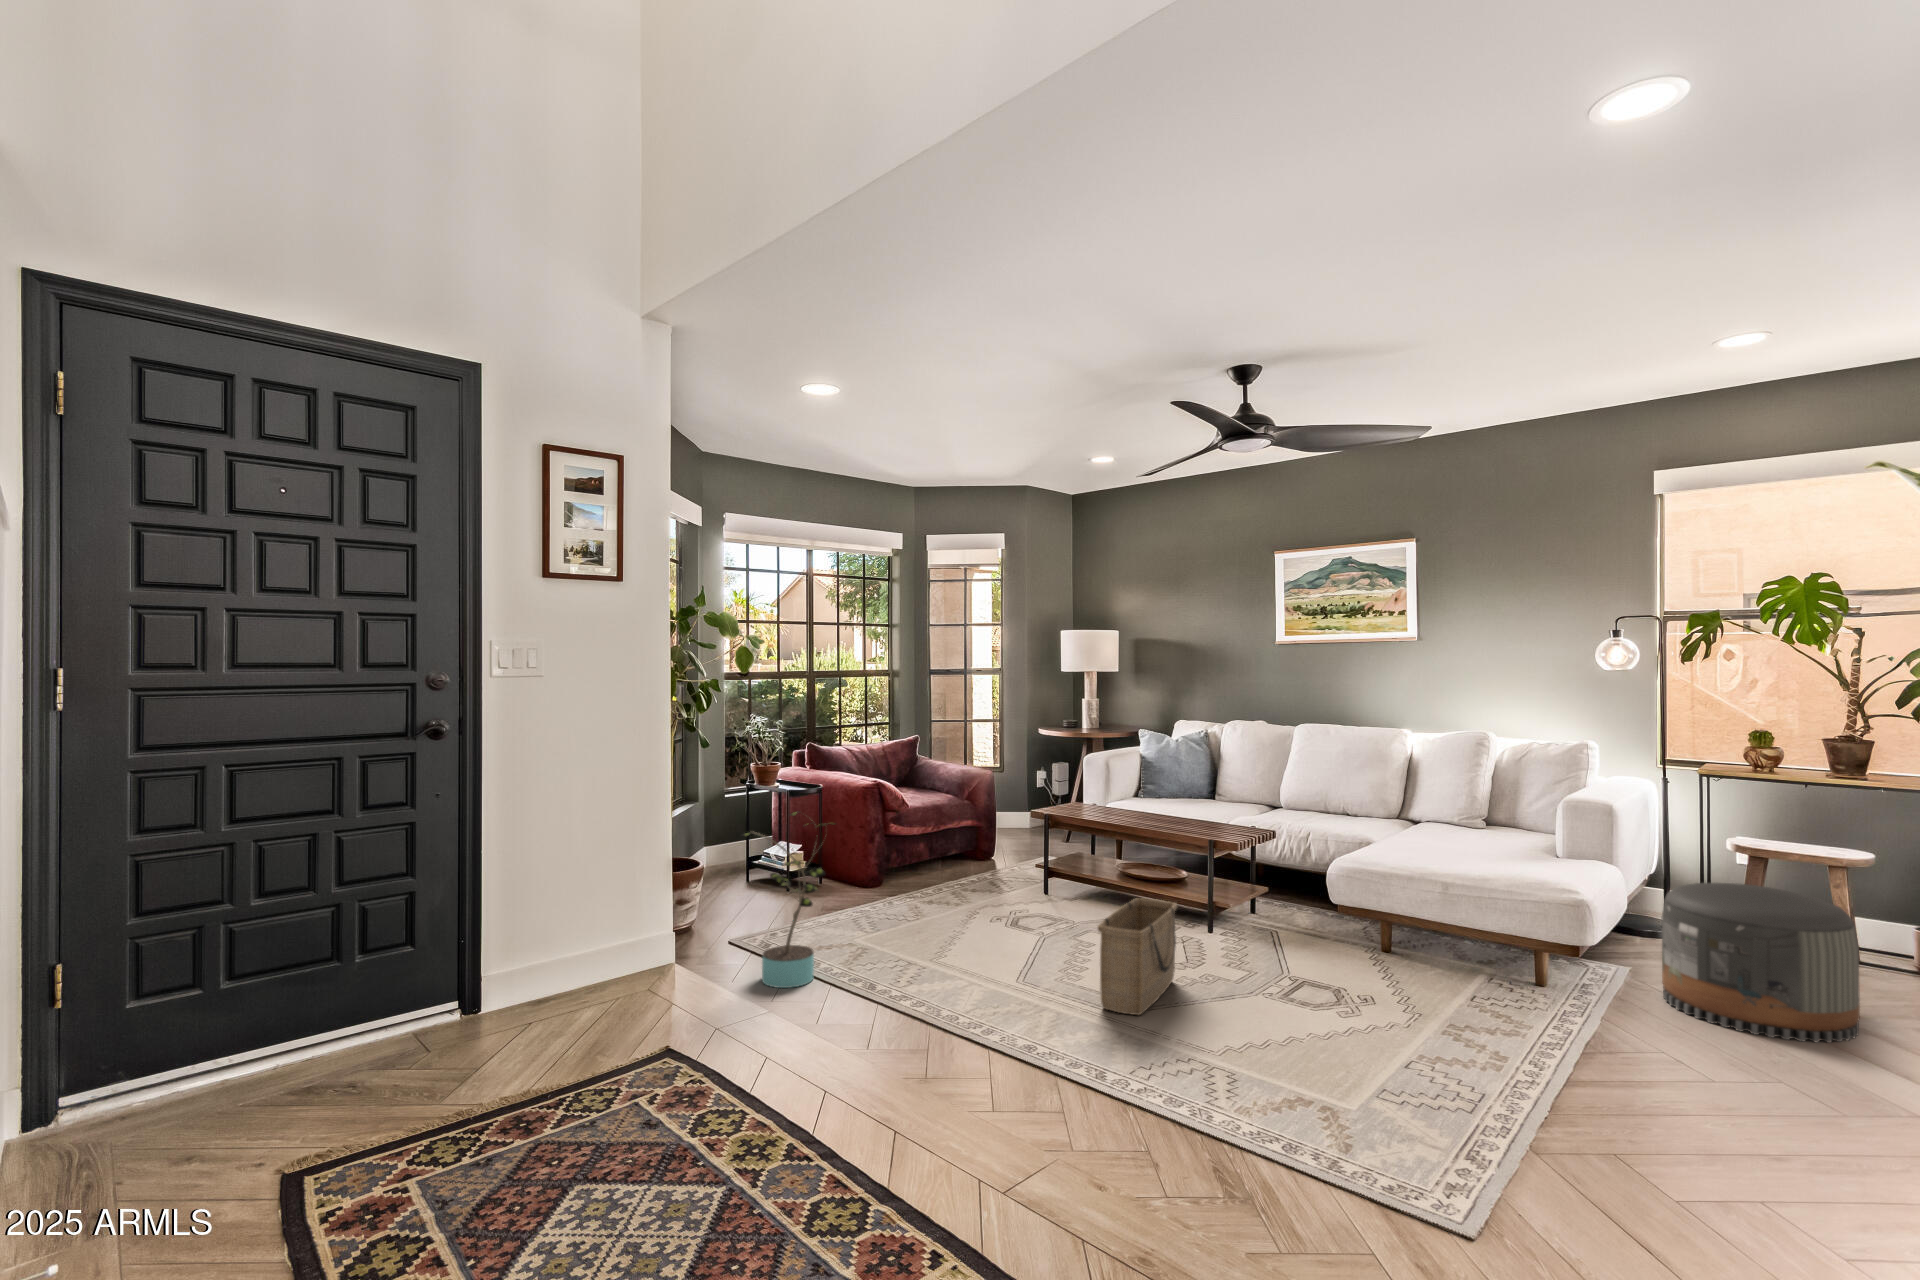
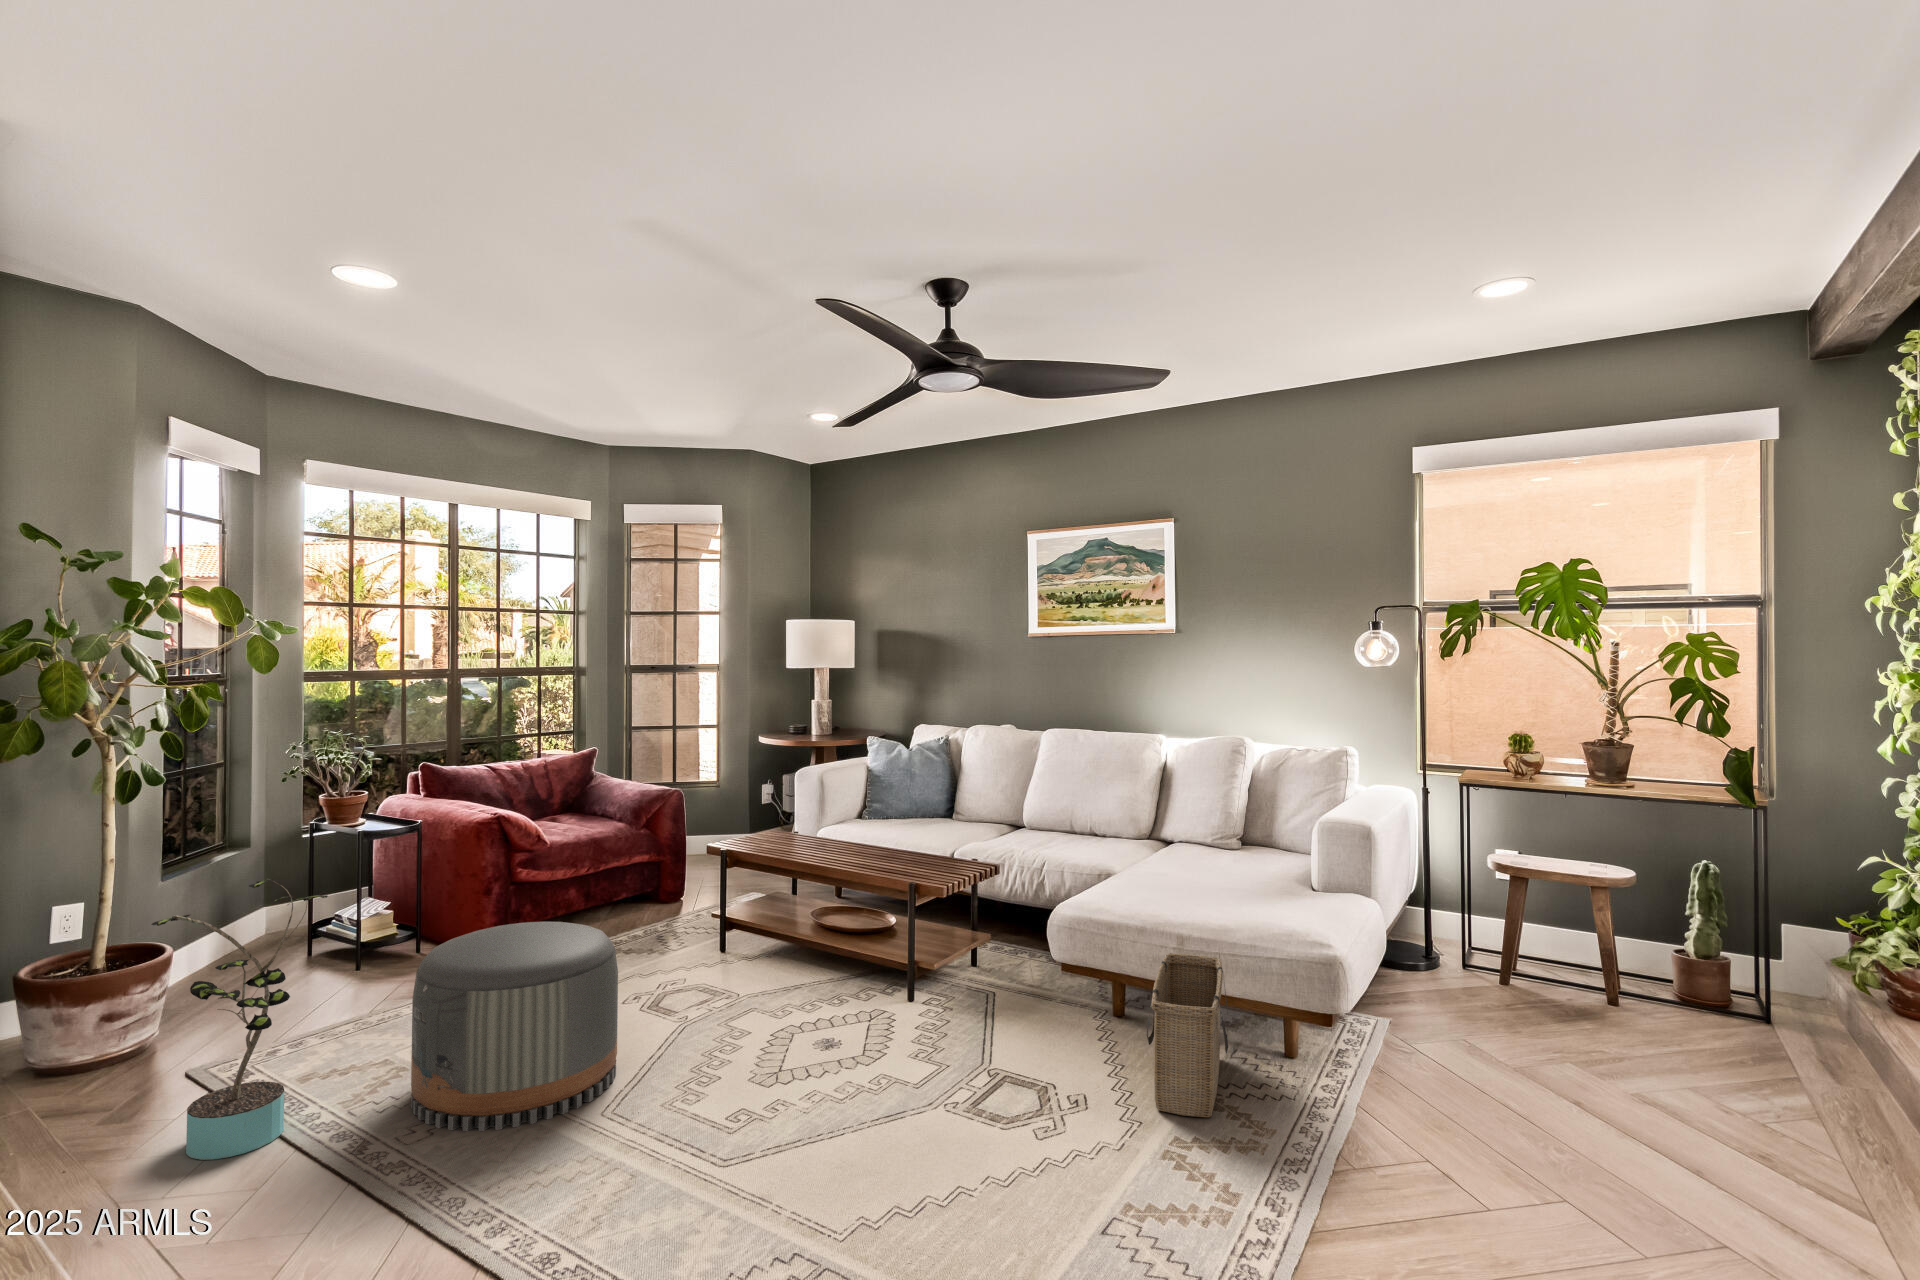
pouf: present [1662,883,1860,1043] -> present [411,922,618,1131]
basket: present [1098,898,1177,1015] -> present [1147,953,1228,1117]

